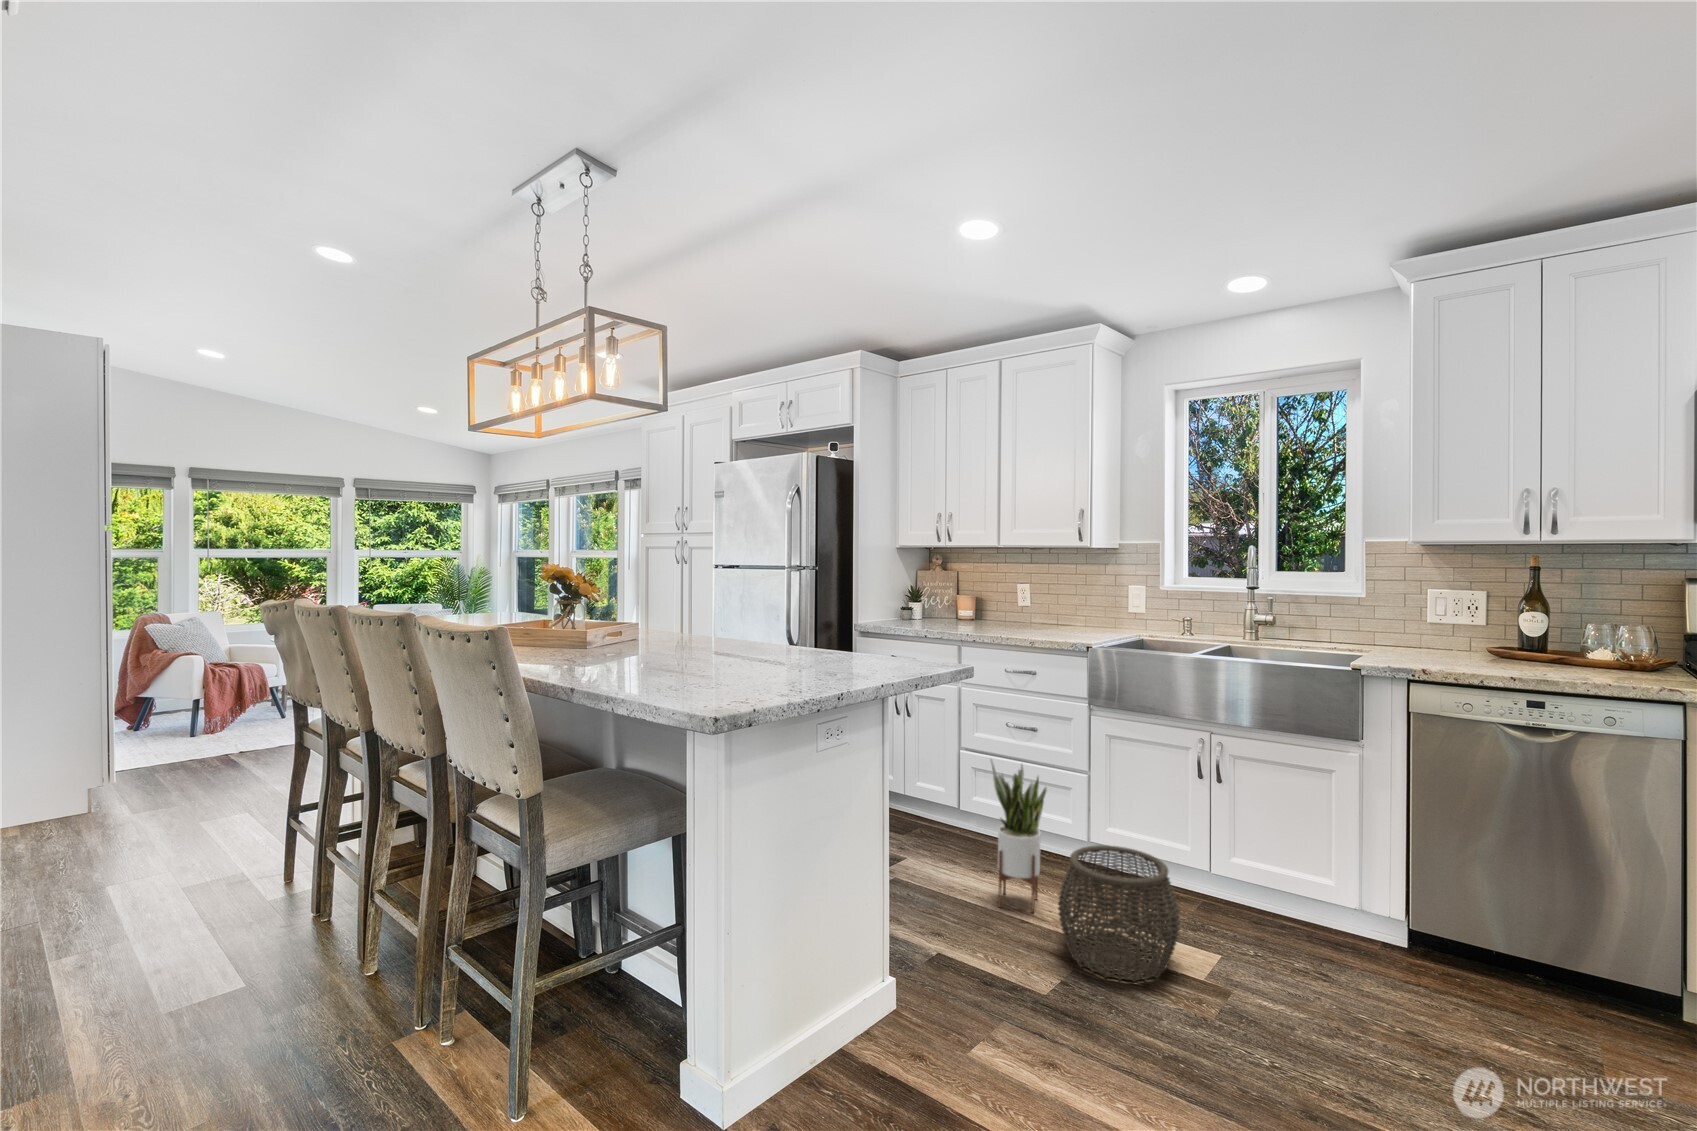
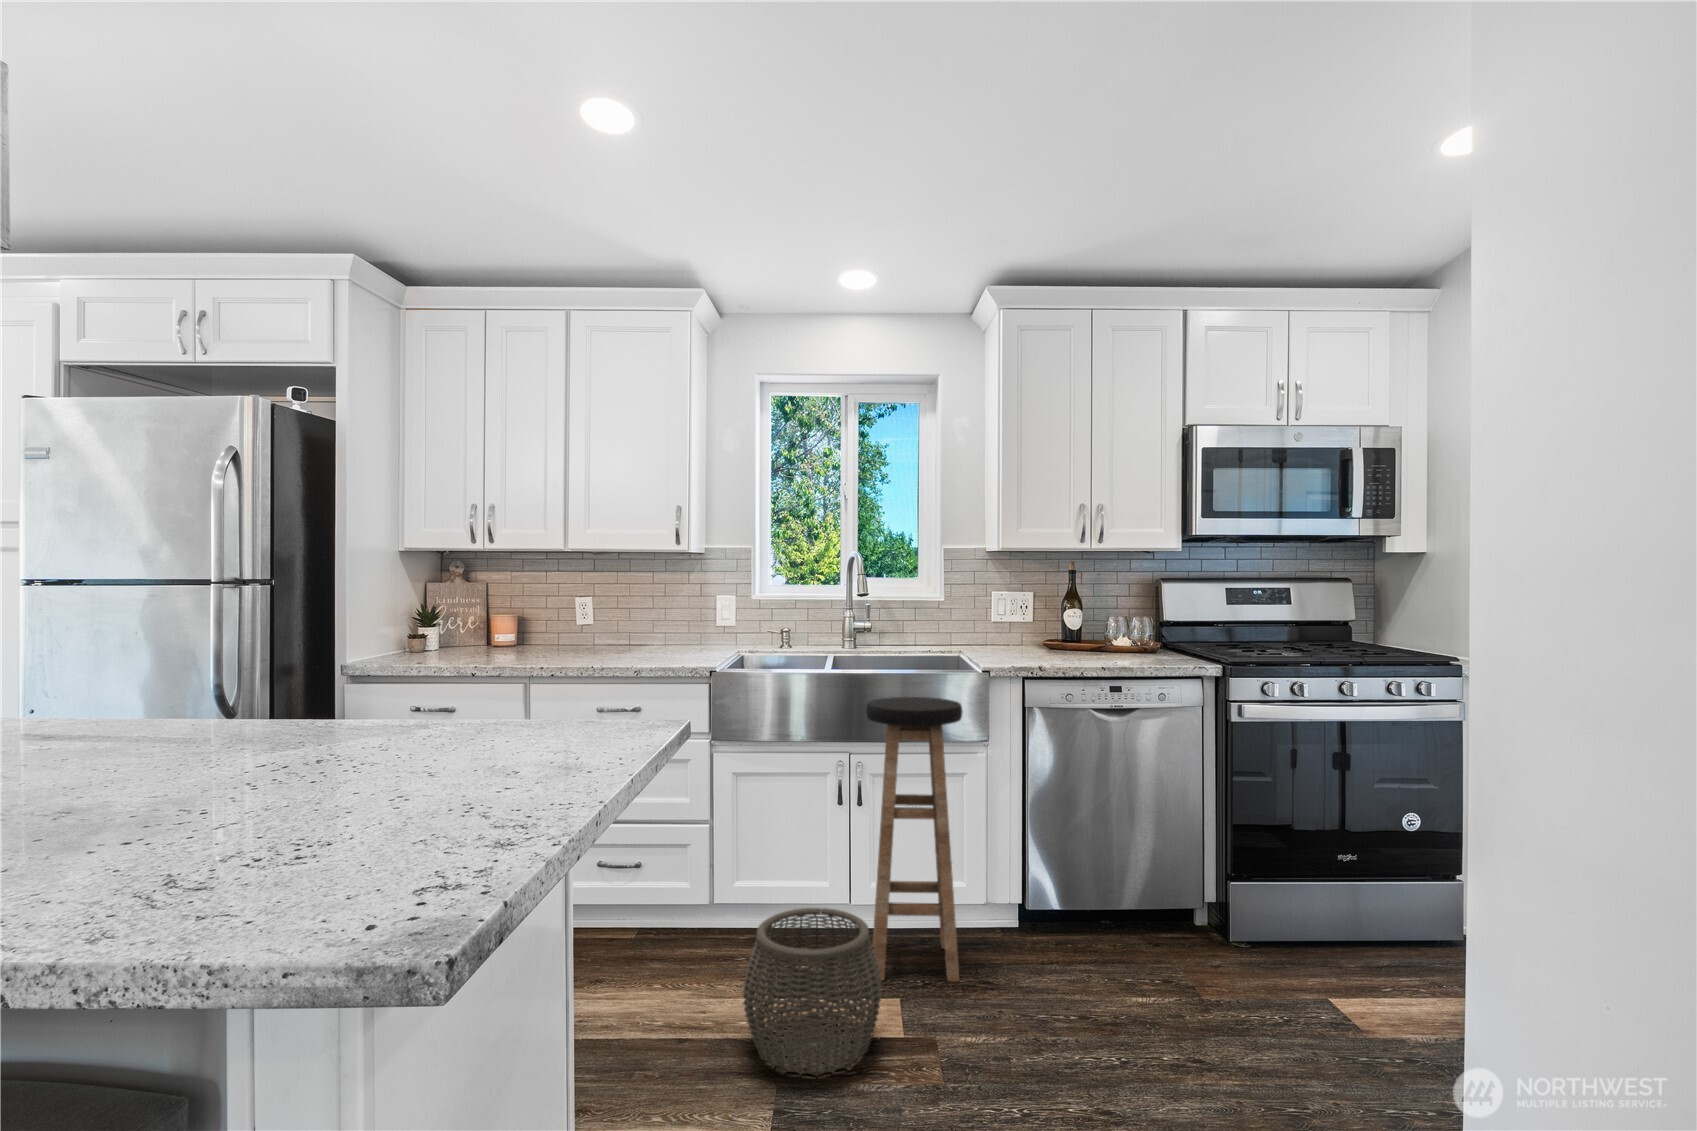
bar stool: none [1206,685,1315,961] -> present [866,697,962,982]
potted plant: present [991,760,1047,913] -> none [620,831,701,1031]

